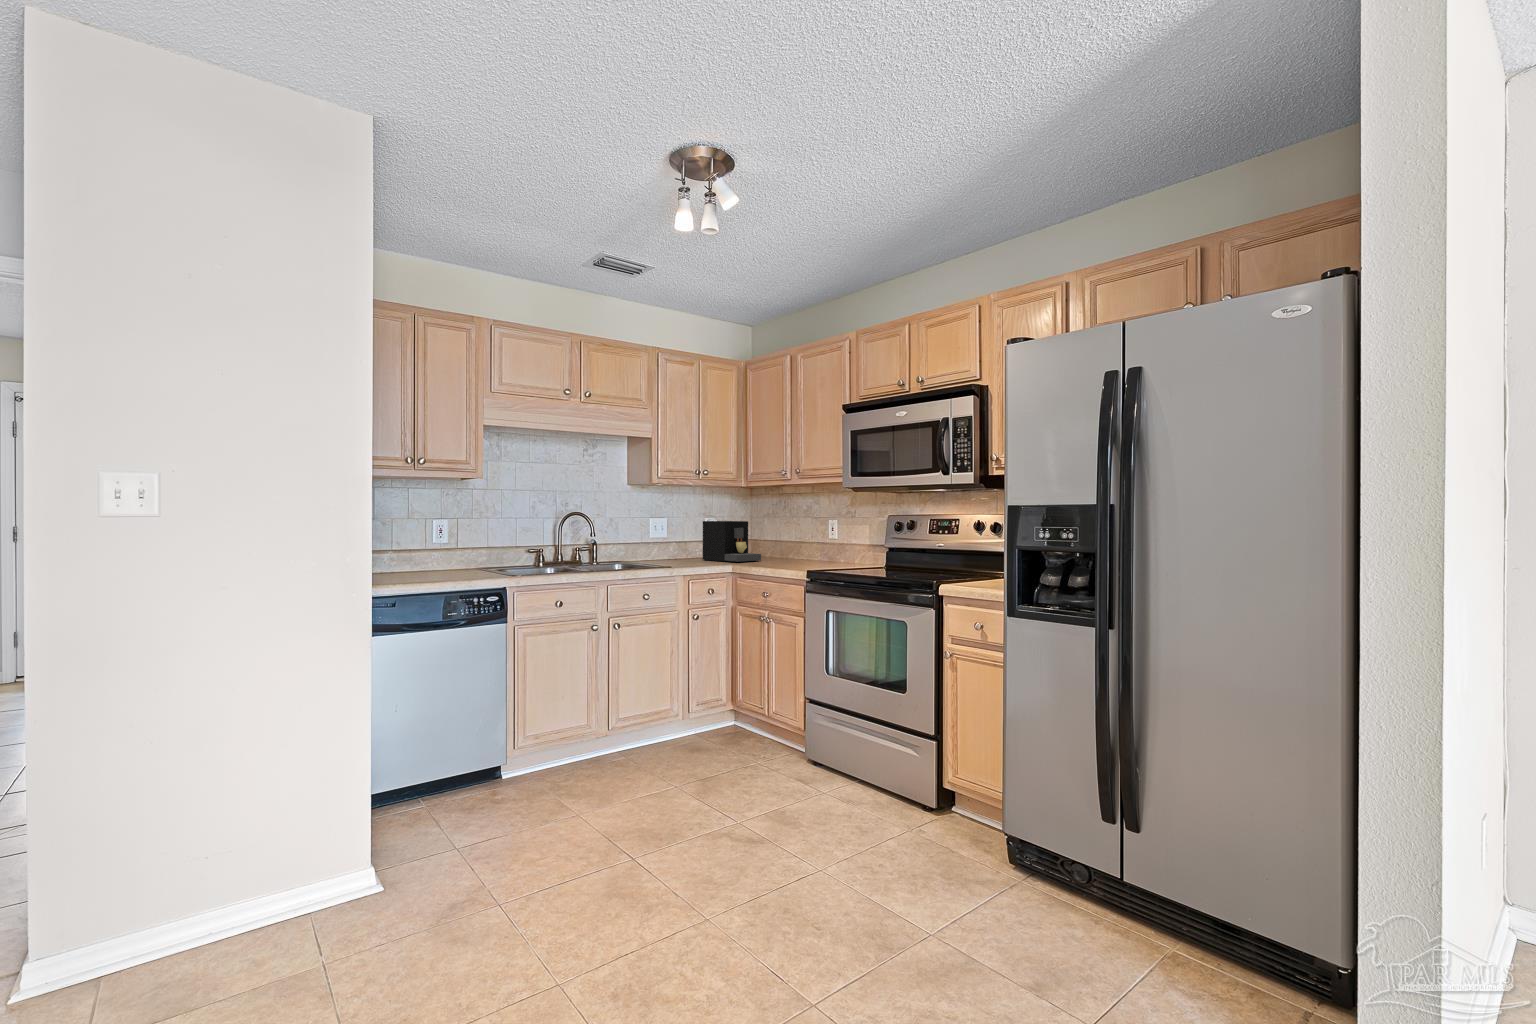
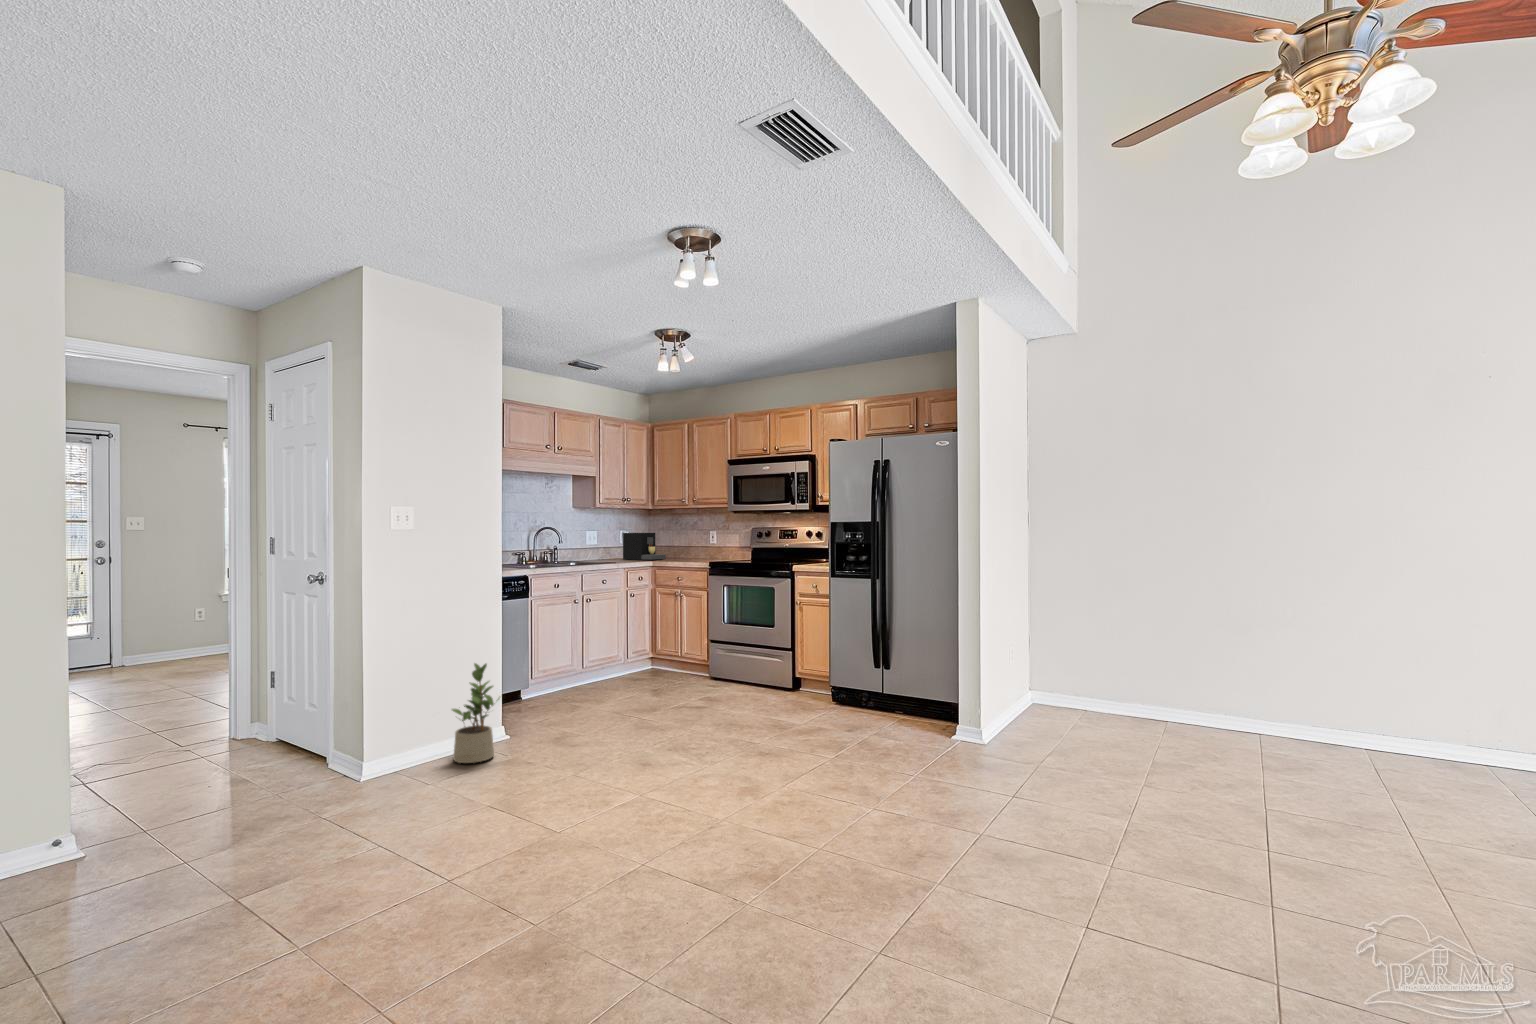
potted plant: none [216,773,314,978] -> present [452,663,494,763]

